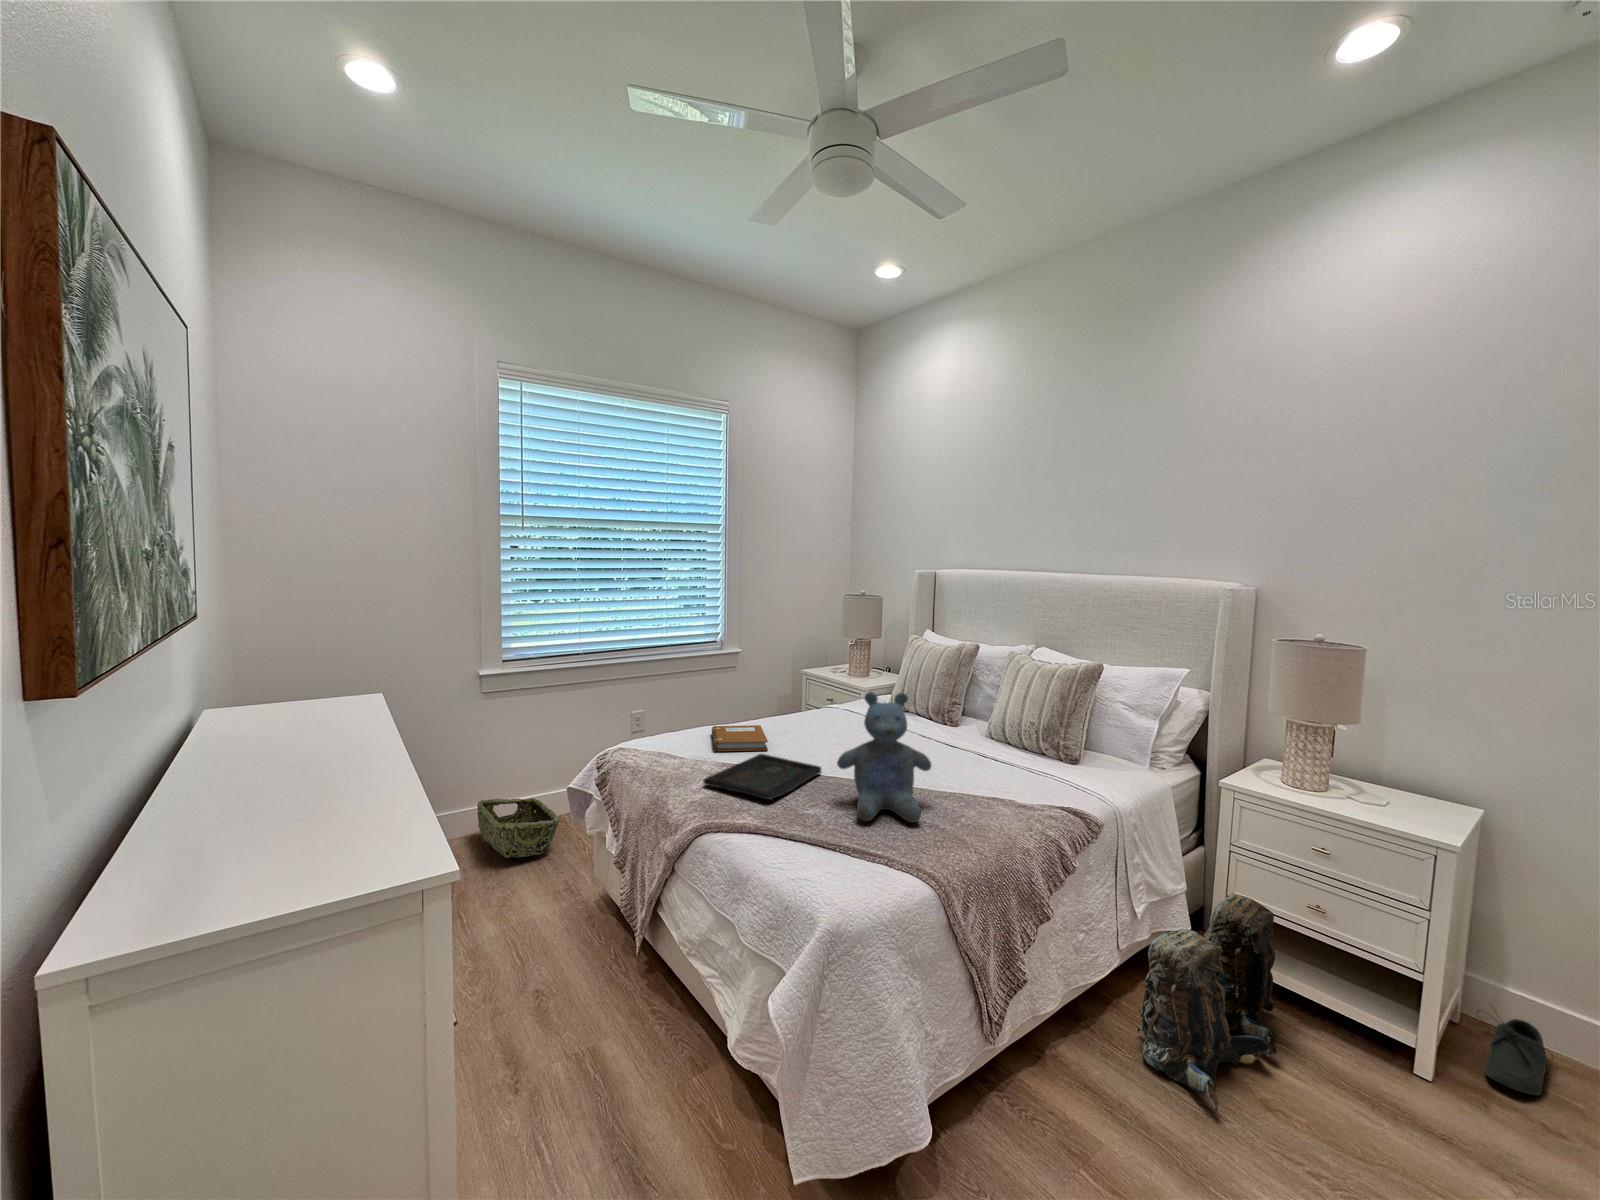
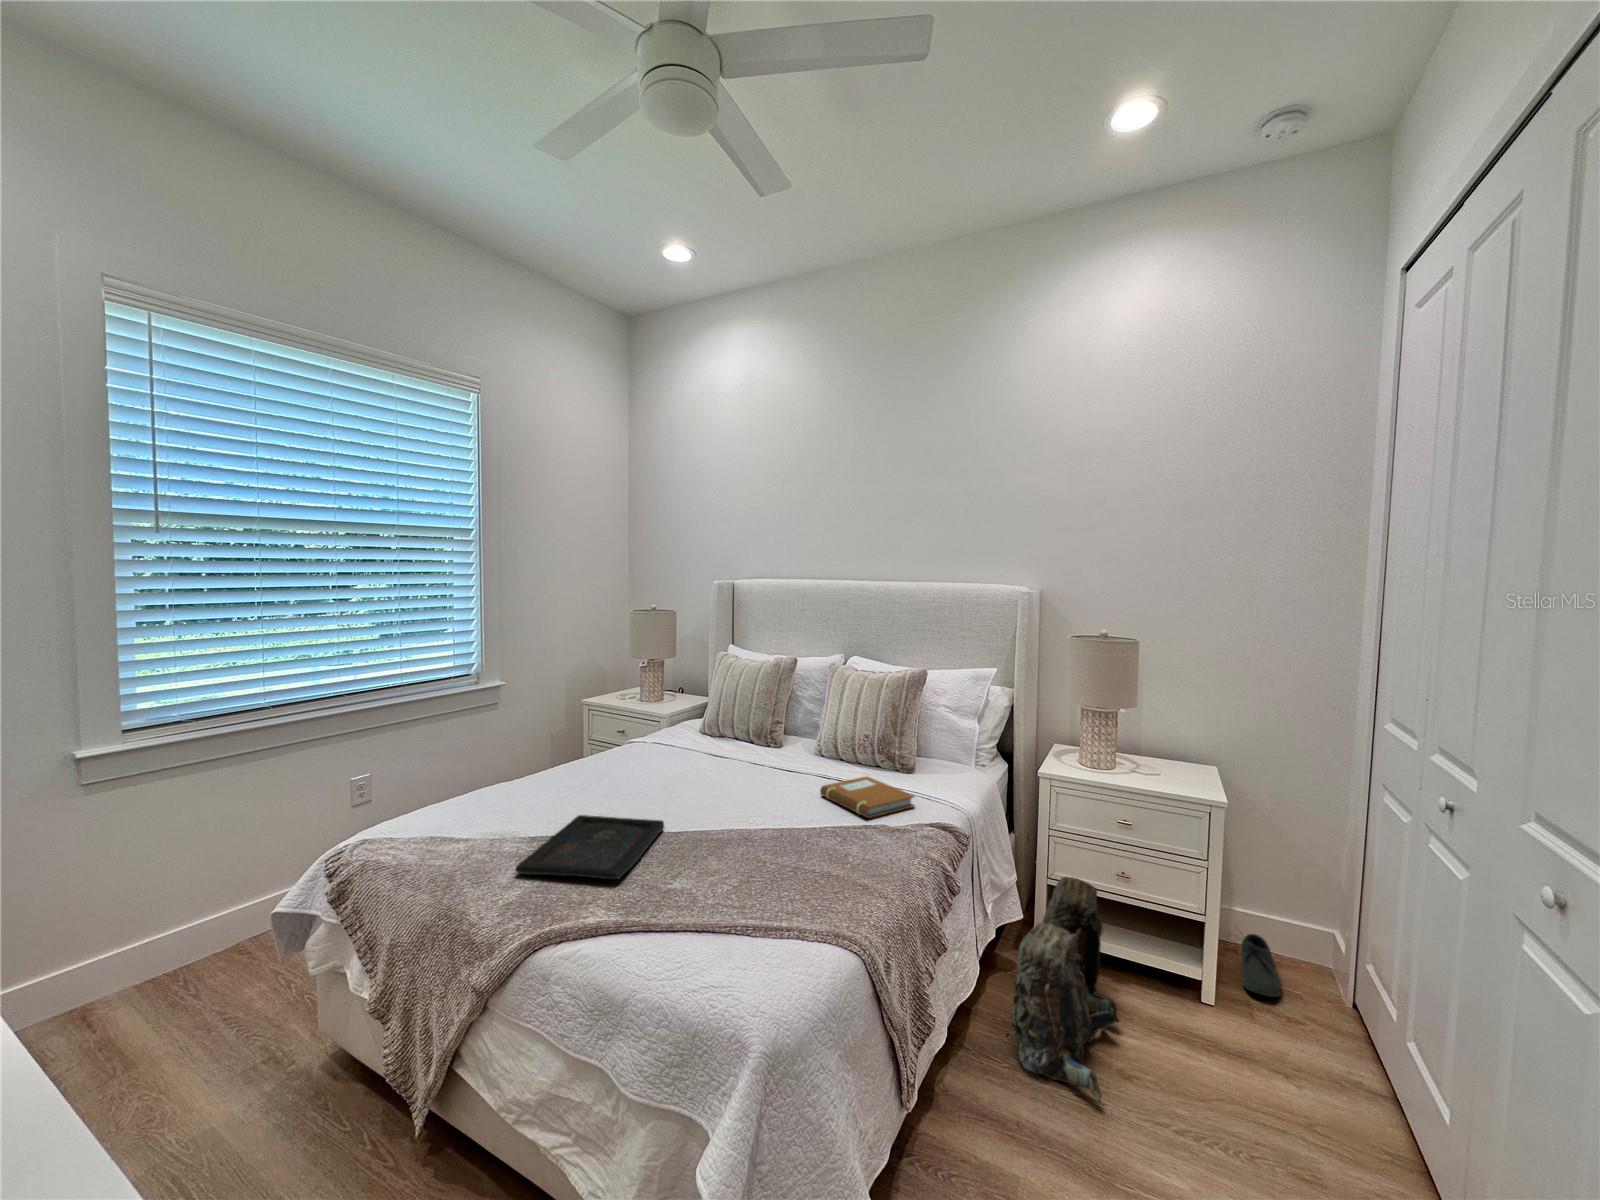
stuffed bear: present [837,692,932,822] -> none [699,722,808,884]
notebook: present [712,725,768,751] -> present [820,776,914,818]
woven basket: present [477,798,560,858] -> none [83,927,248,1035]

